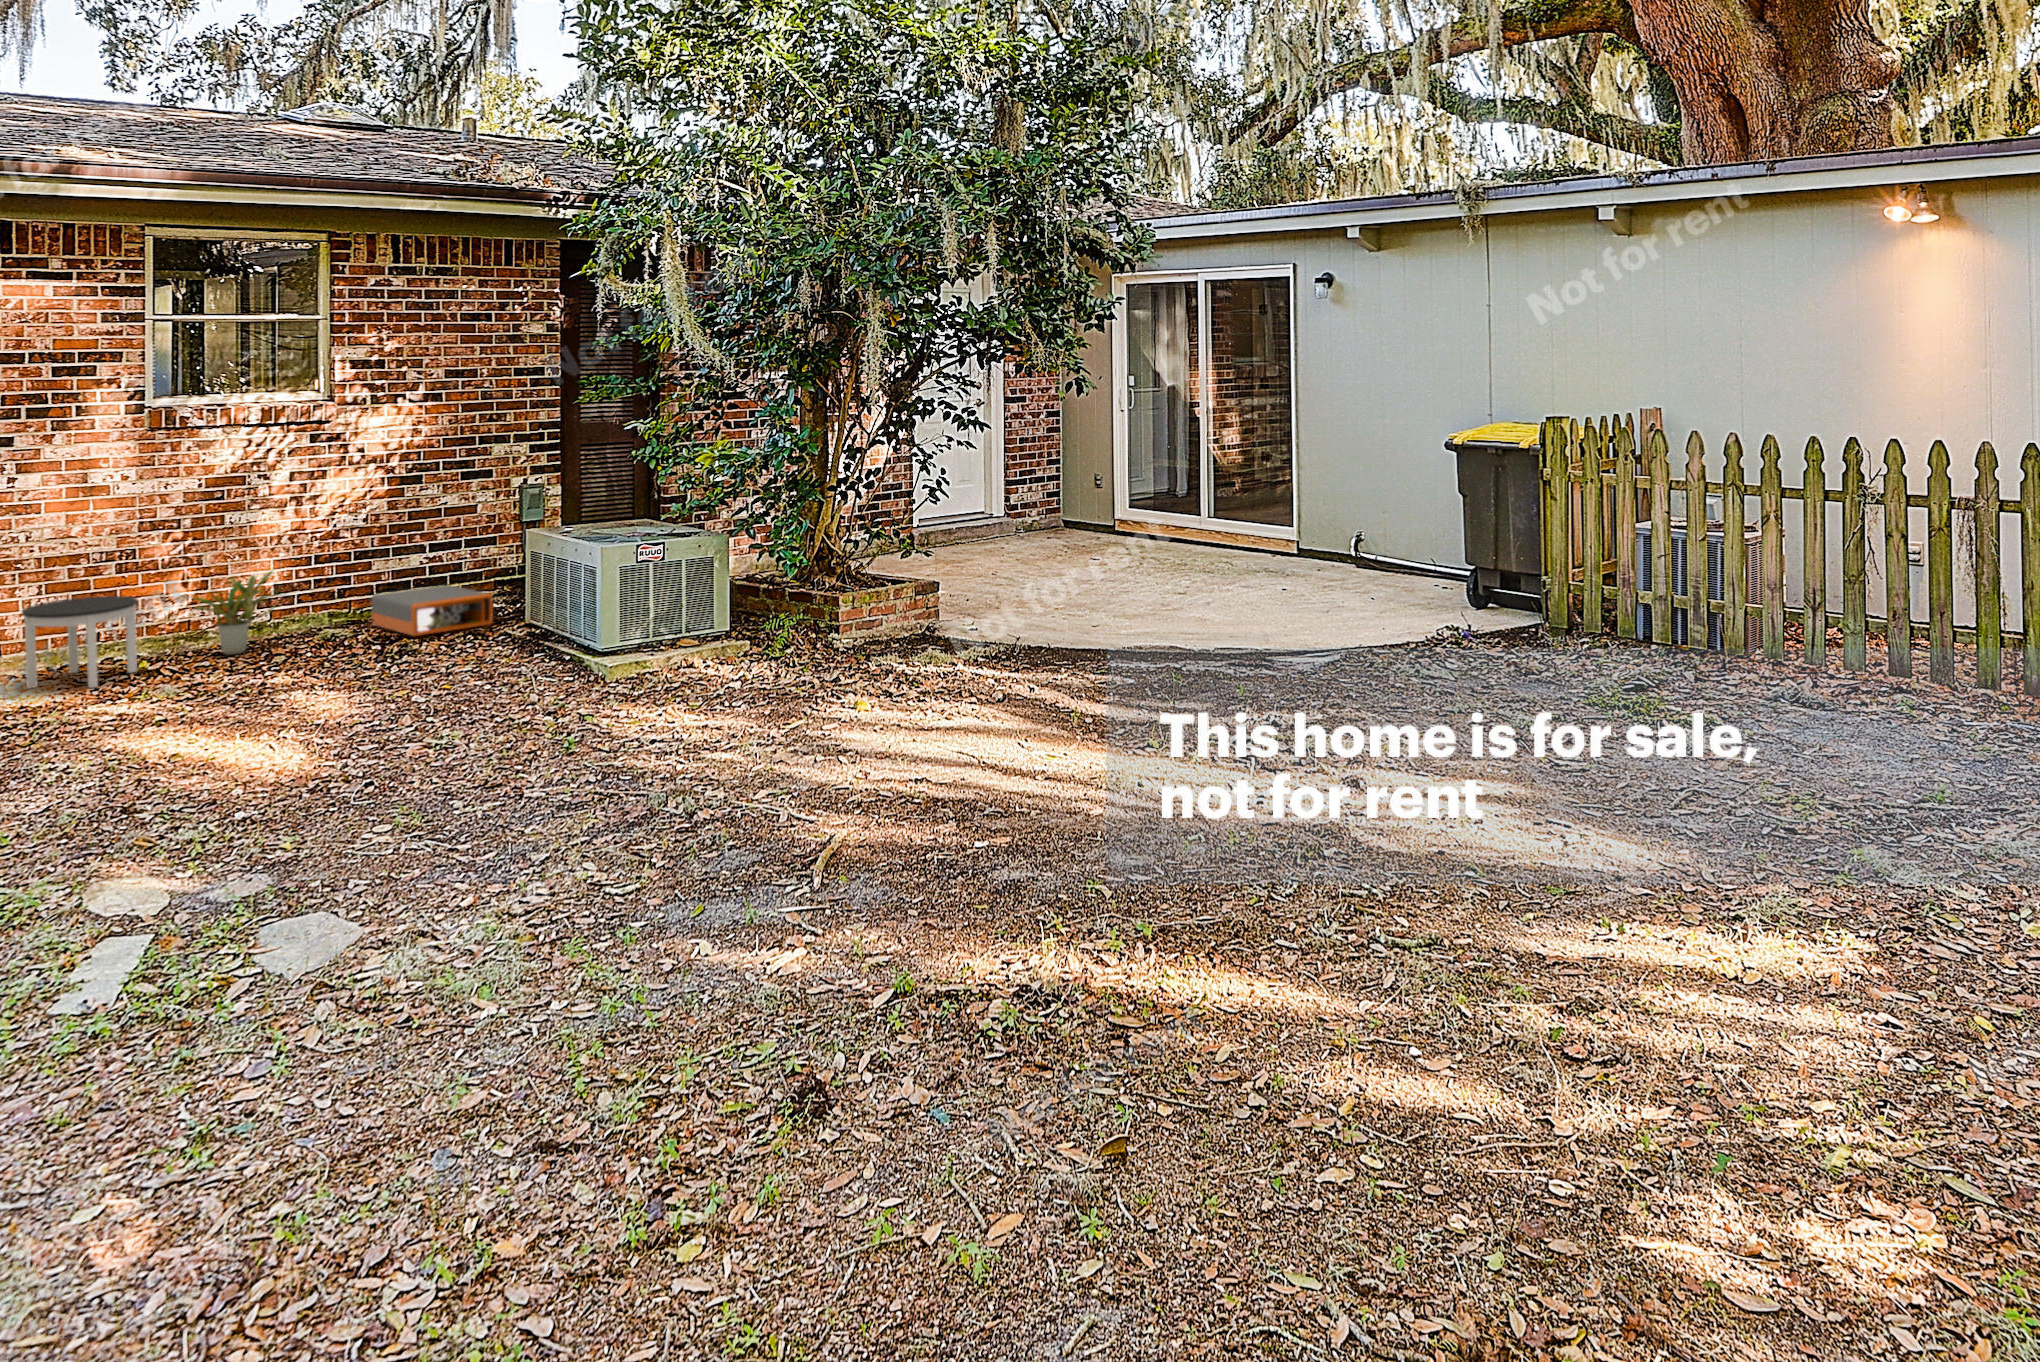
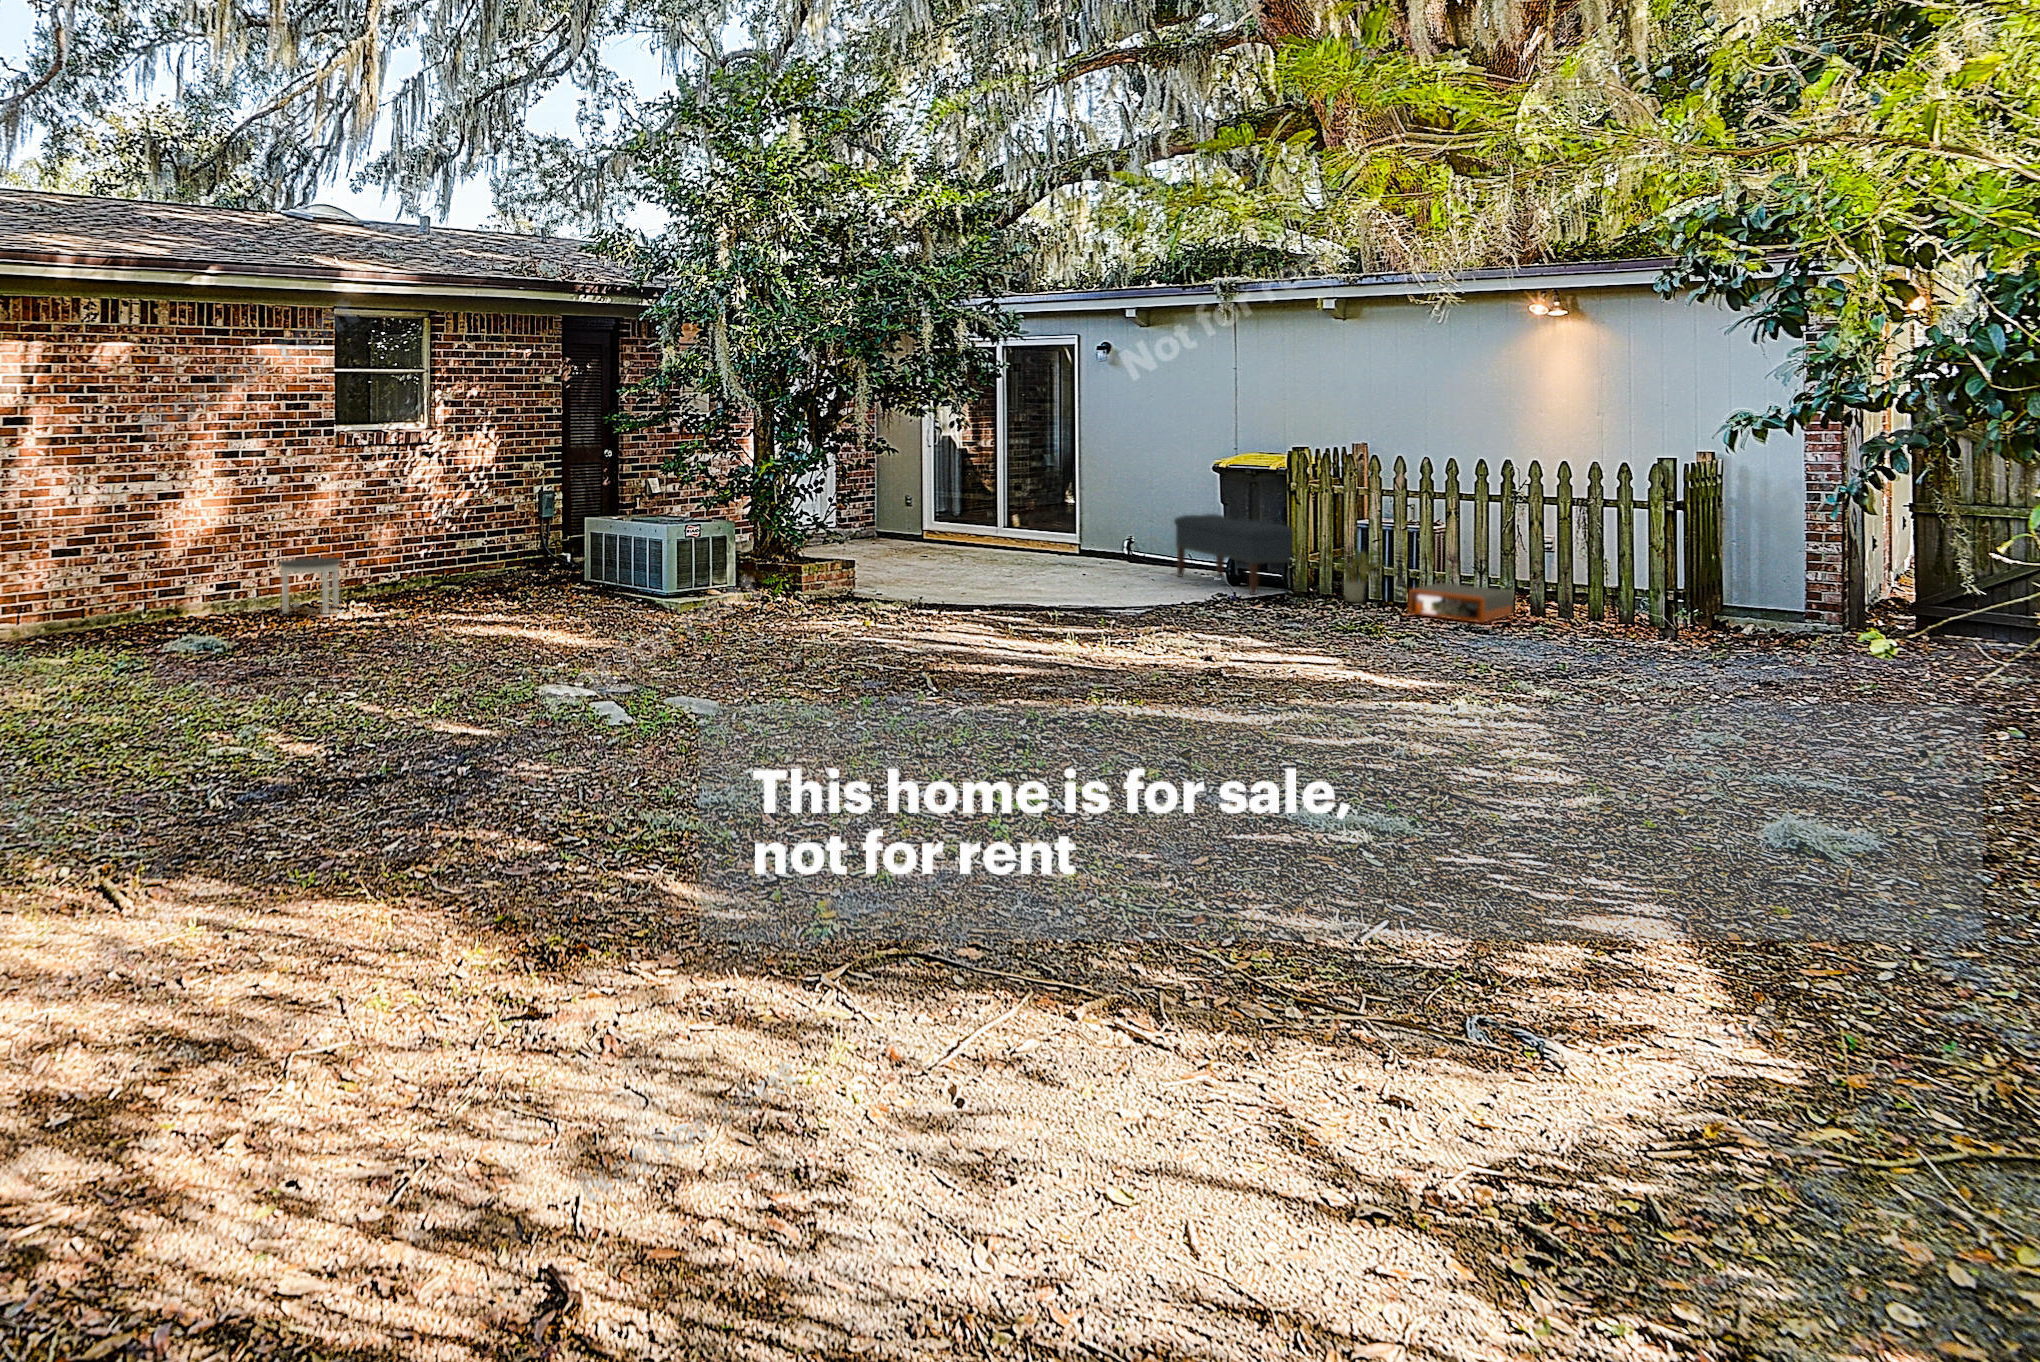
bench: none [1402,510,1570,633] -> present [1174,514,1300,595]
potted plant: present [188,571,285,655] -> present [1320,549,1392,602]
storage box: present [371,585,493,636] -> present [1409,583,1513,623]

